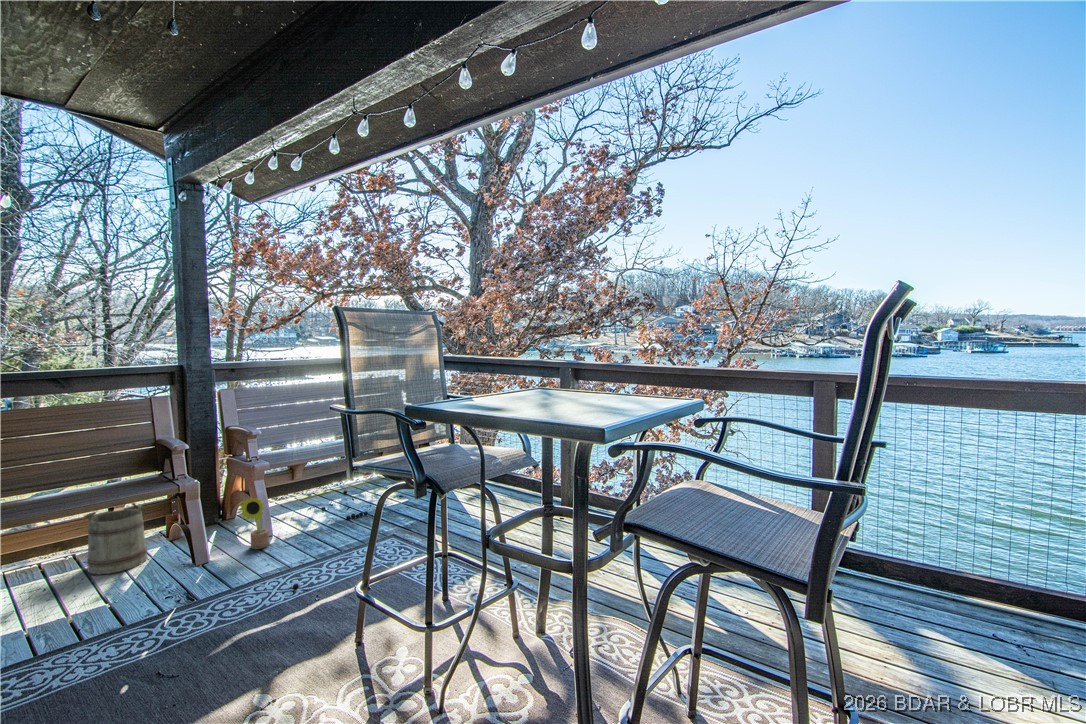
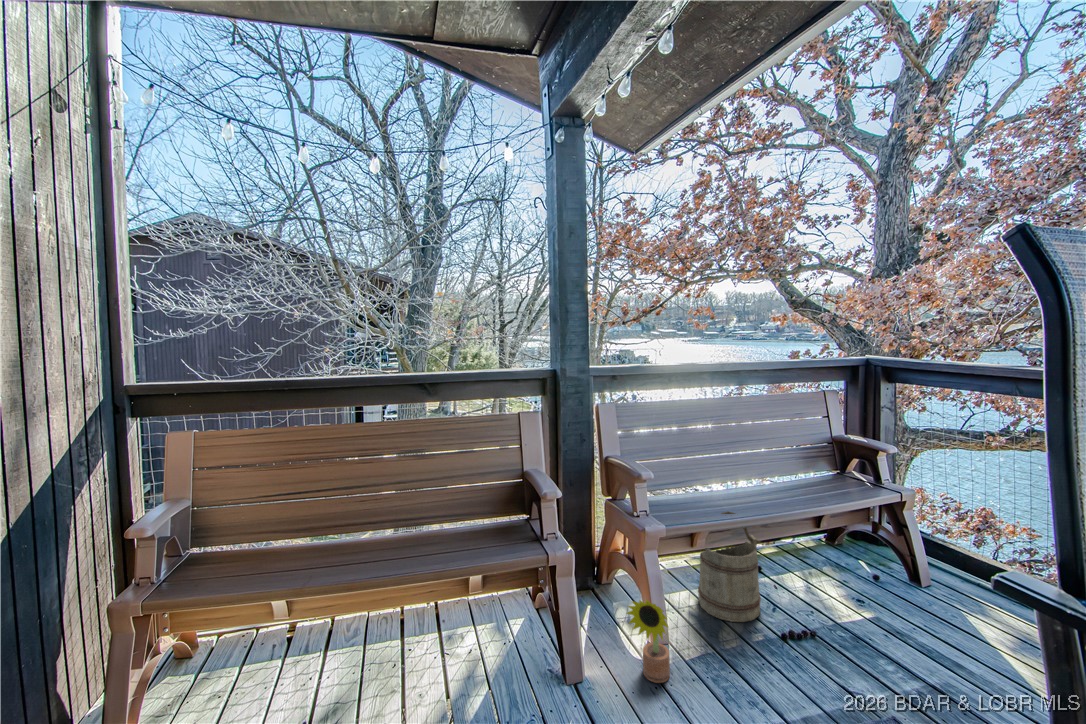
bucket: present [84,503,147,574] -> present [698,511,761,622]

